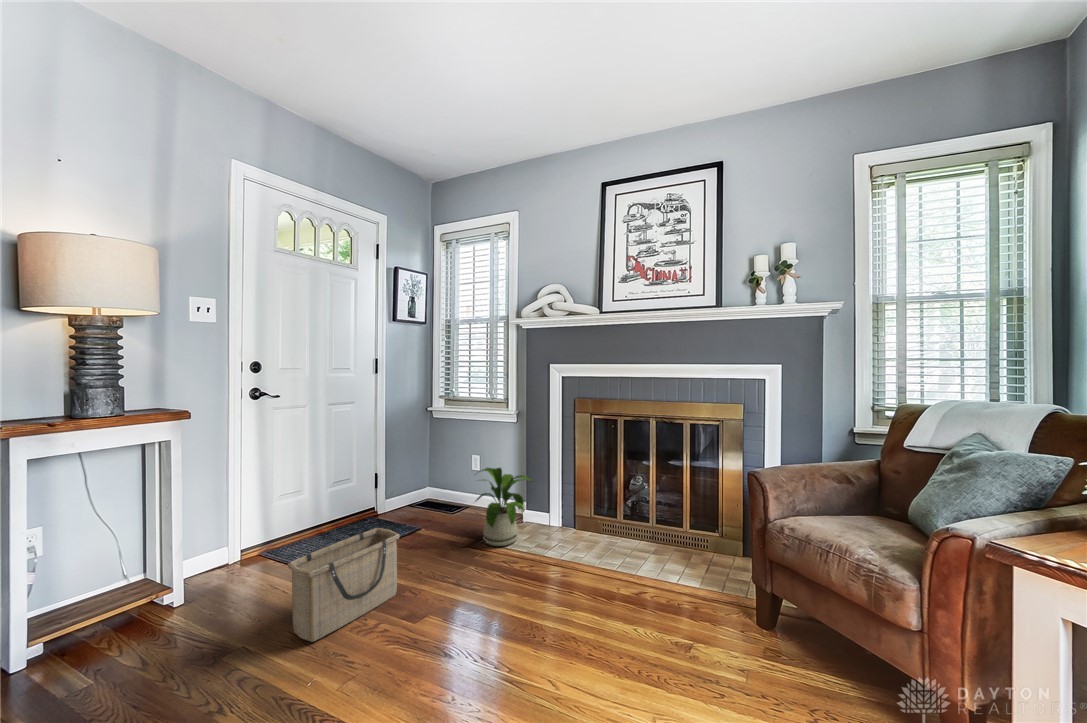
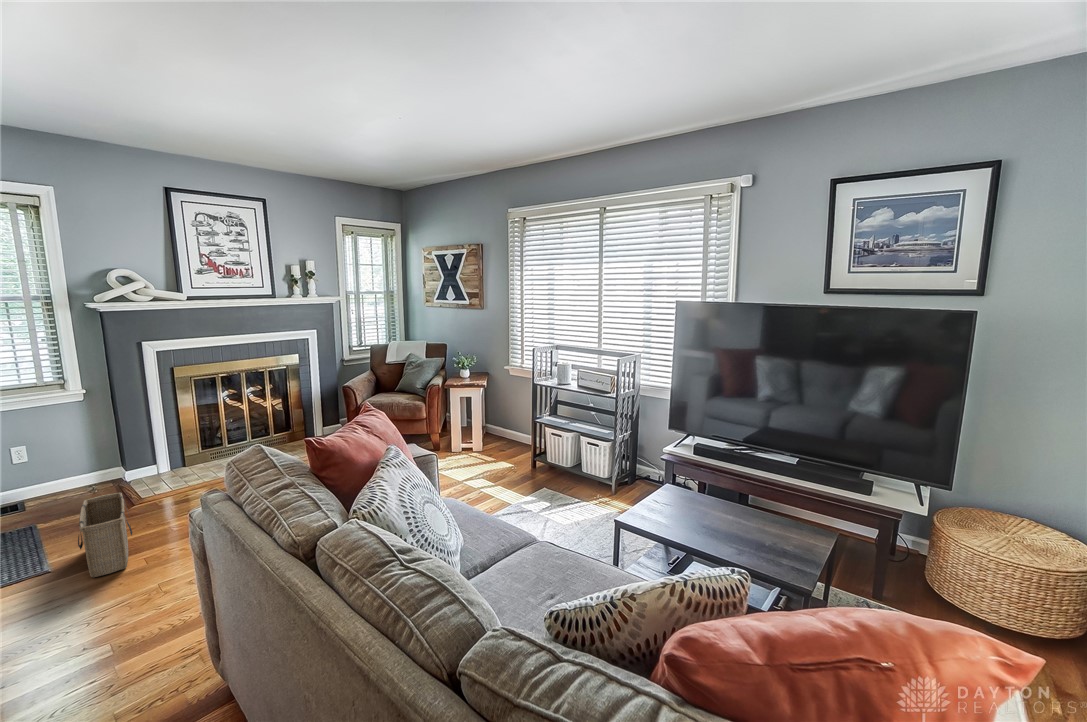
house plant: present [476,468,532,546] -> none [91,432,169,499]

